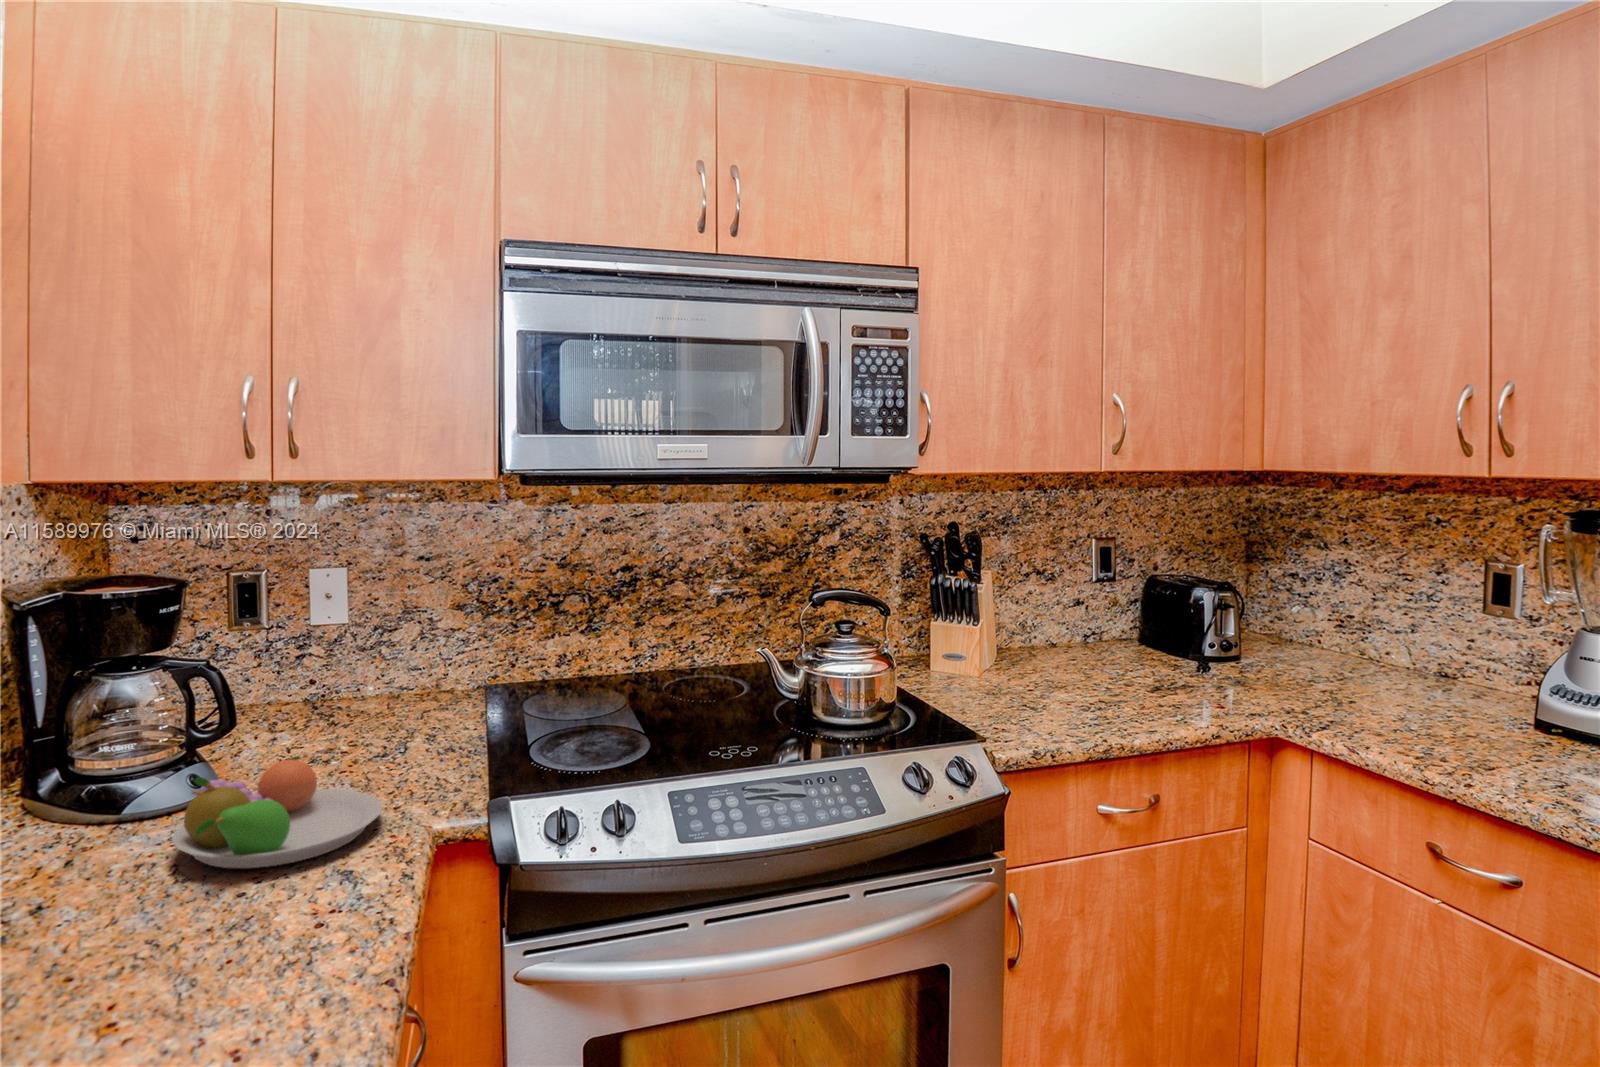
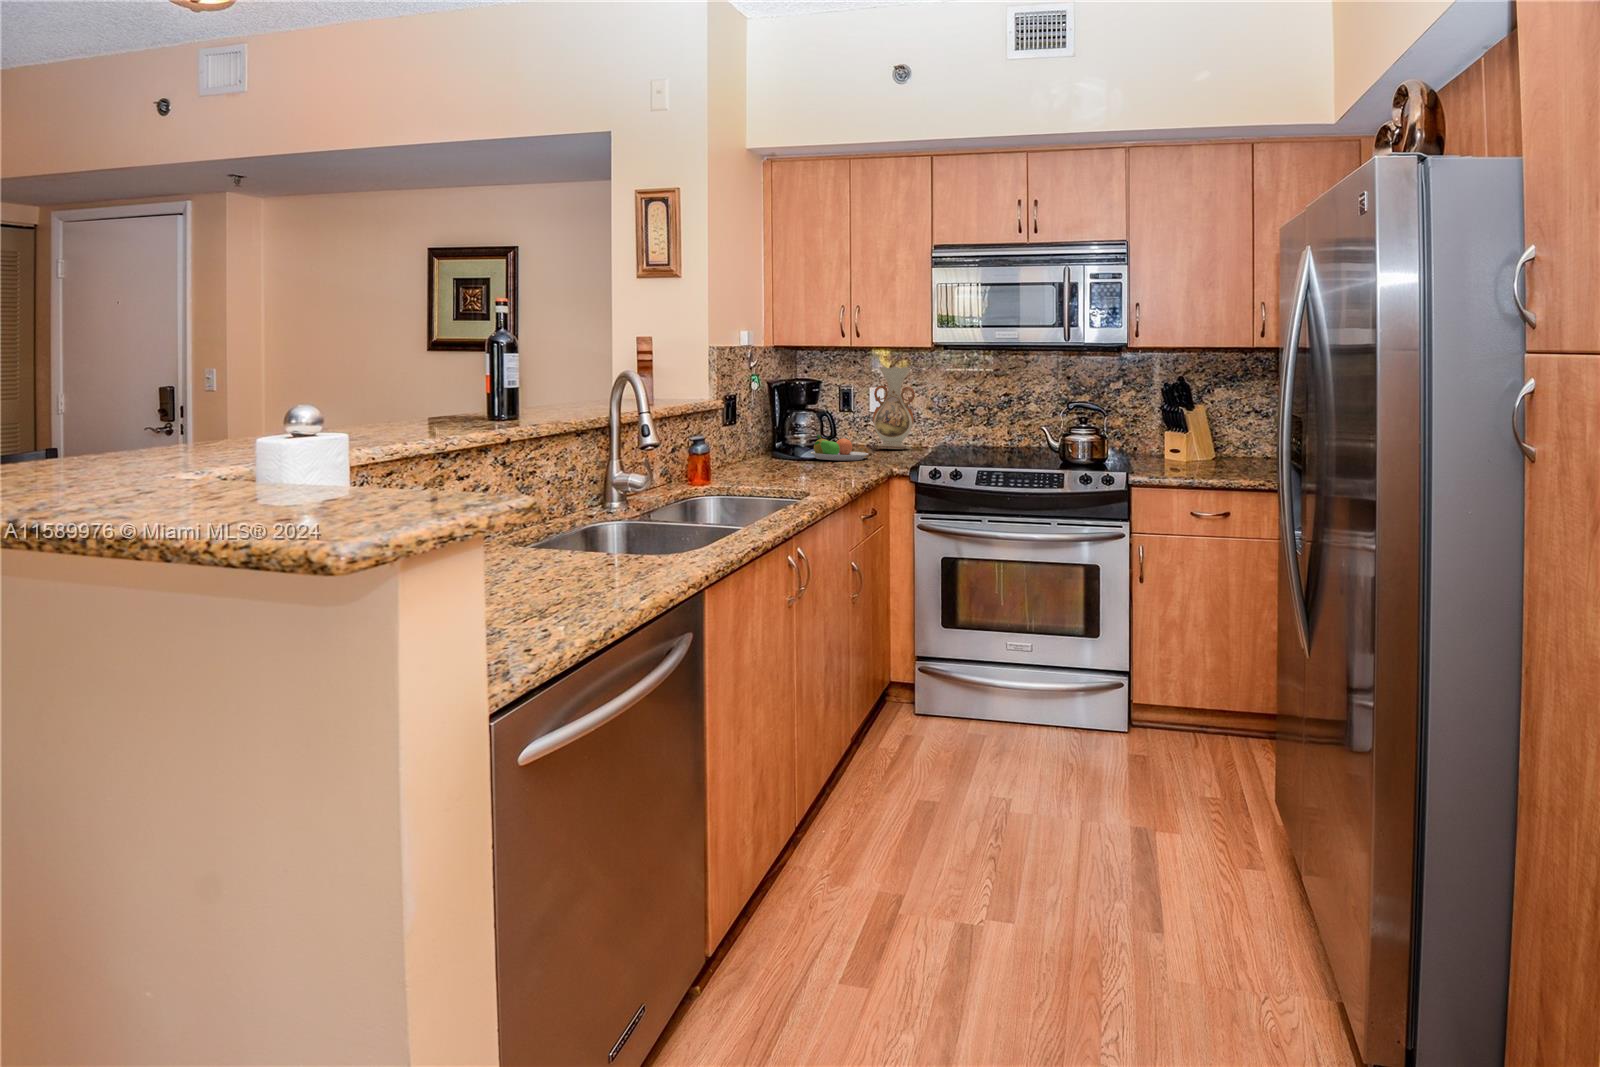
vase: none [333,525,440,725] -> present [873,367,915,449]

